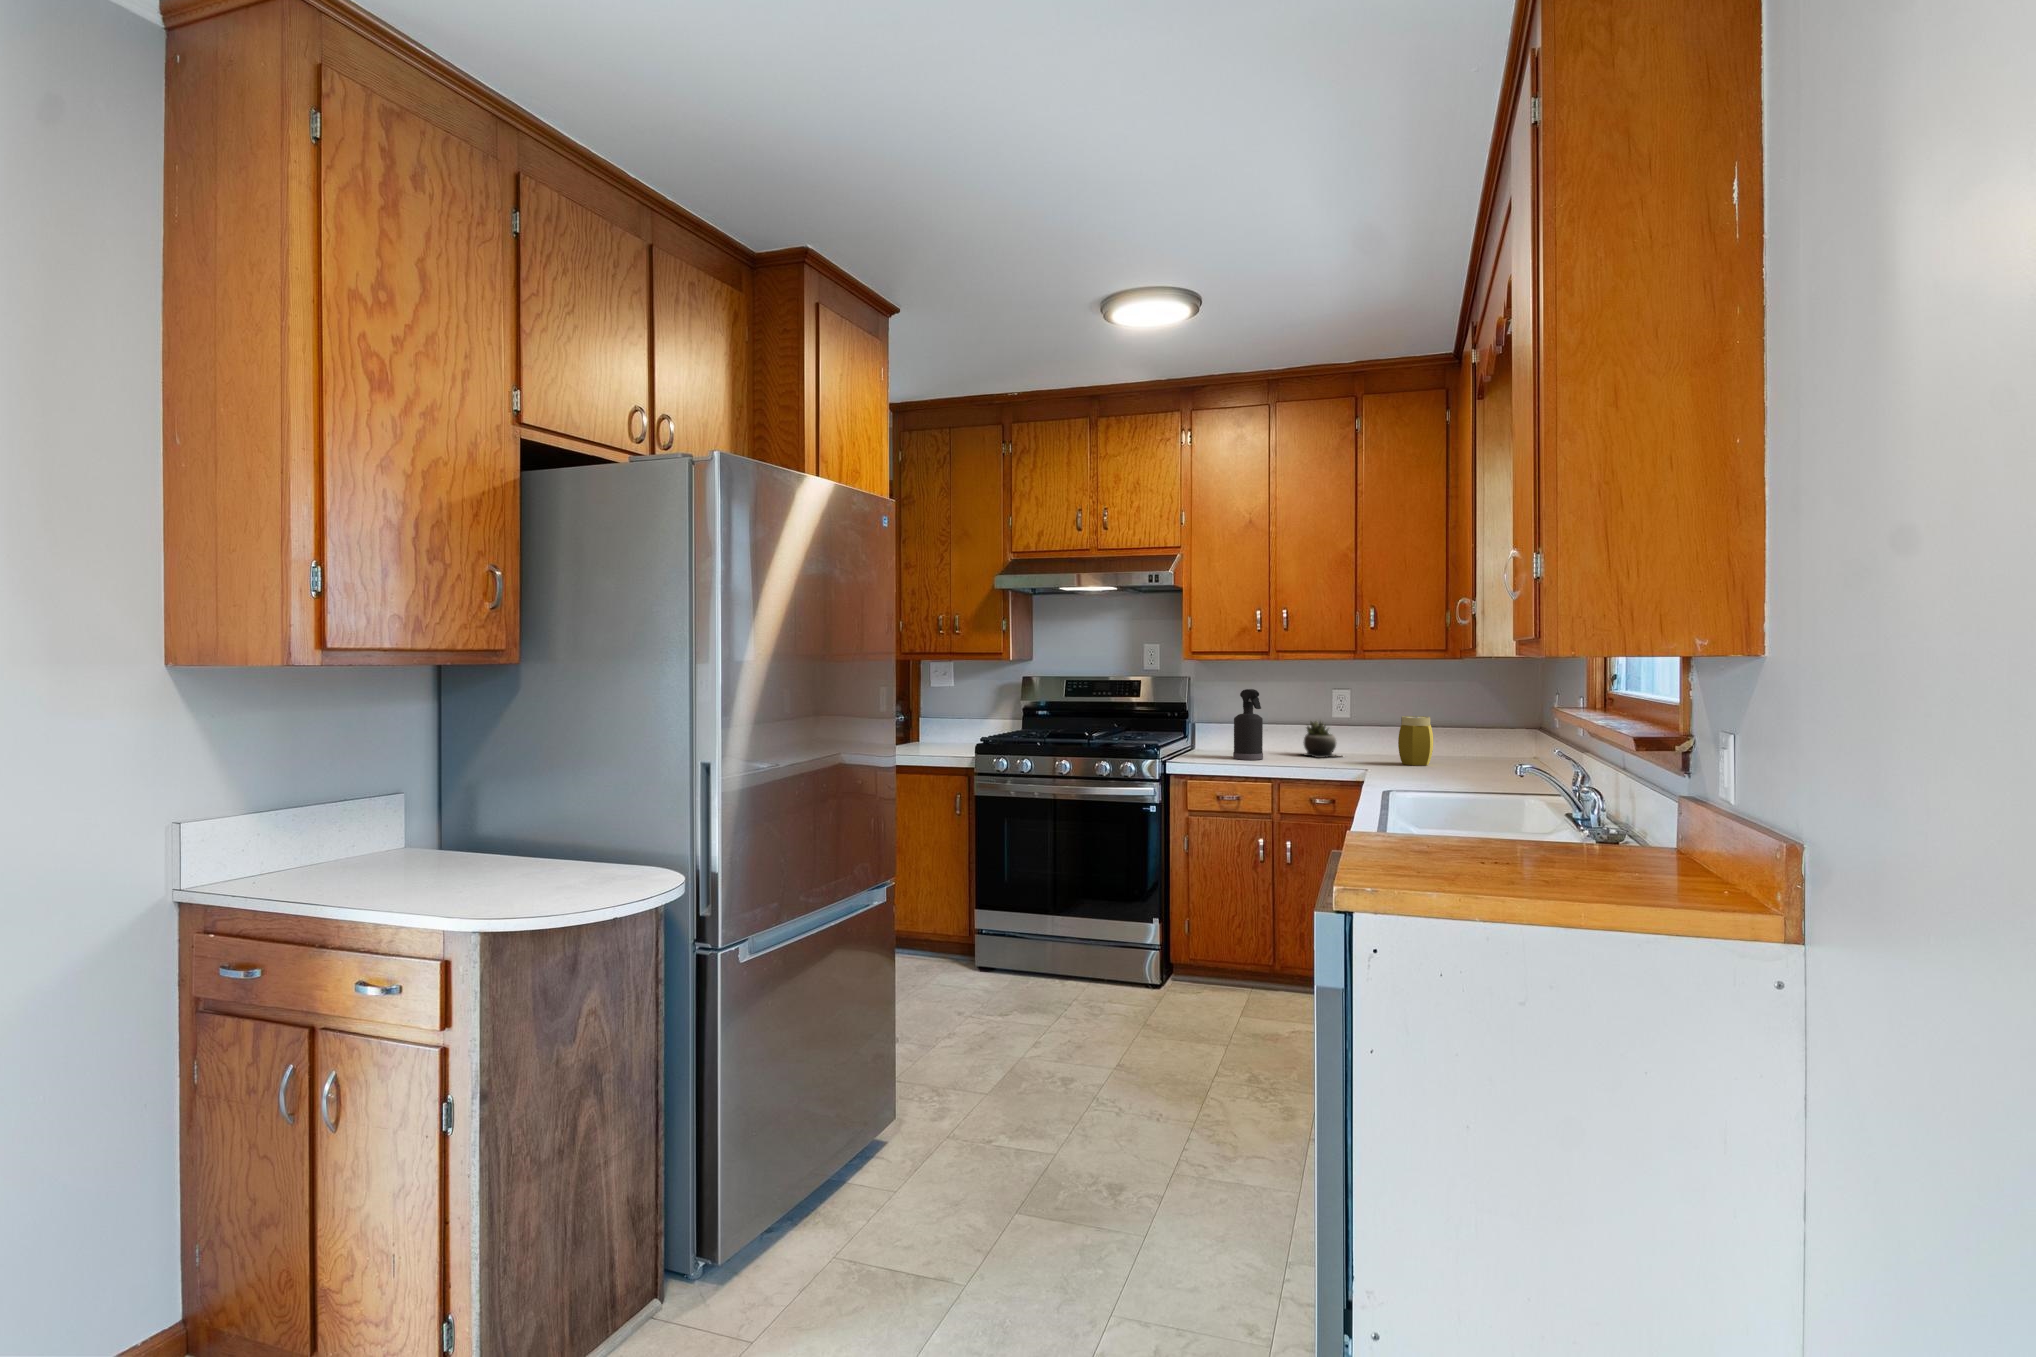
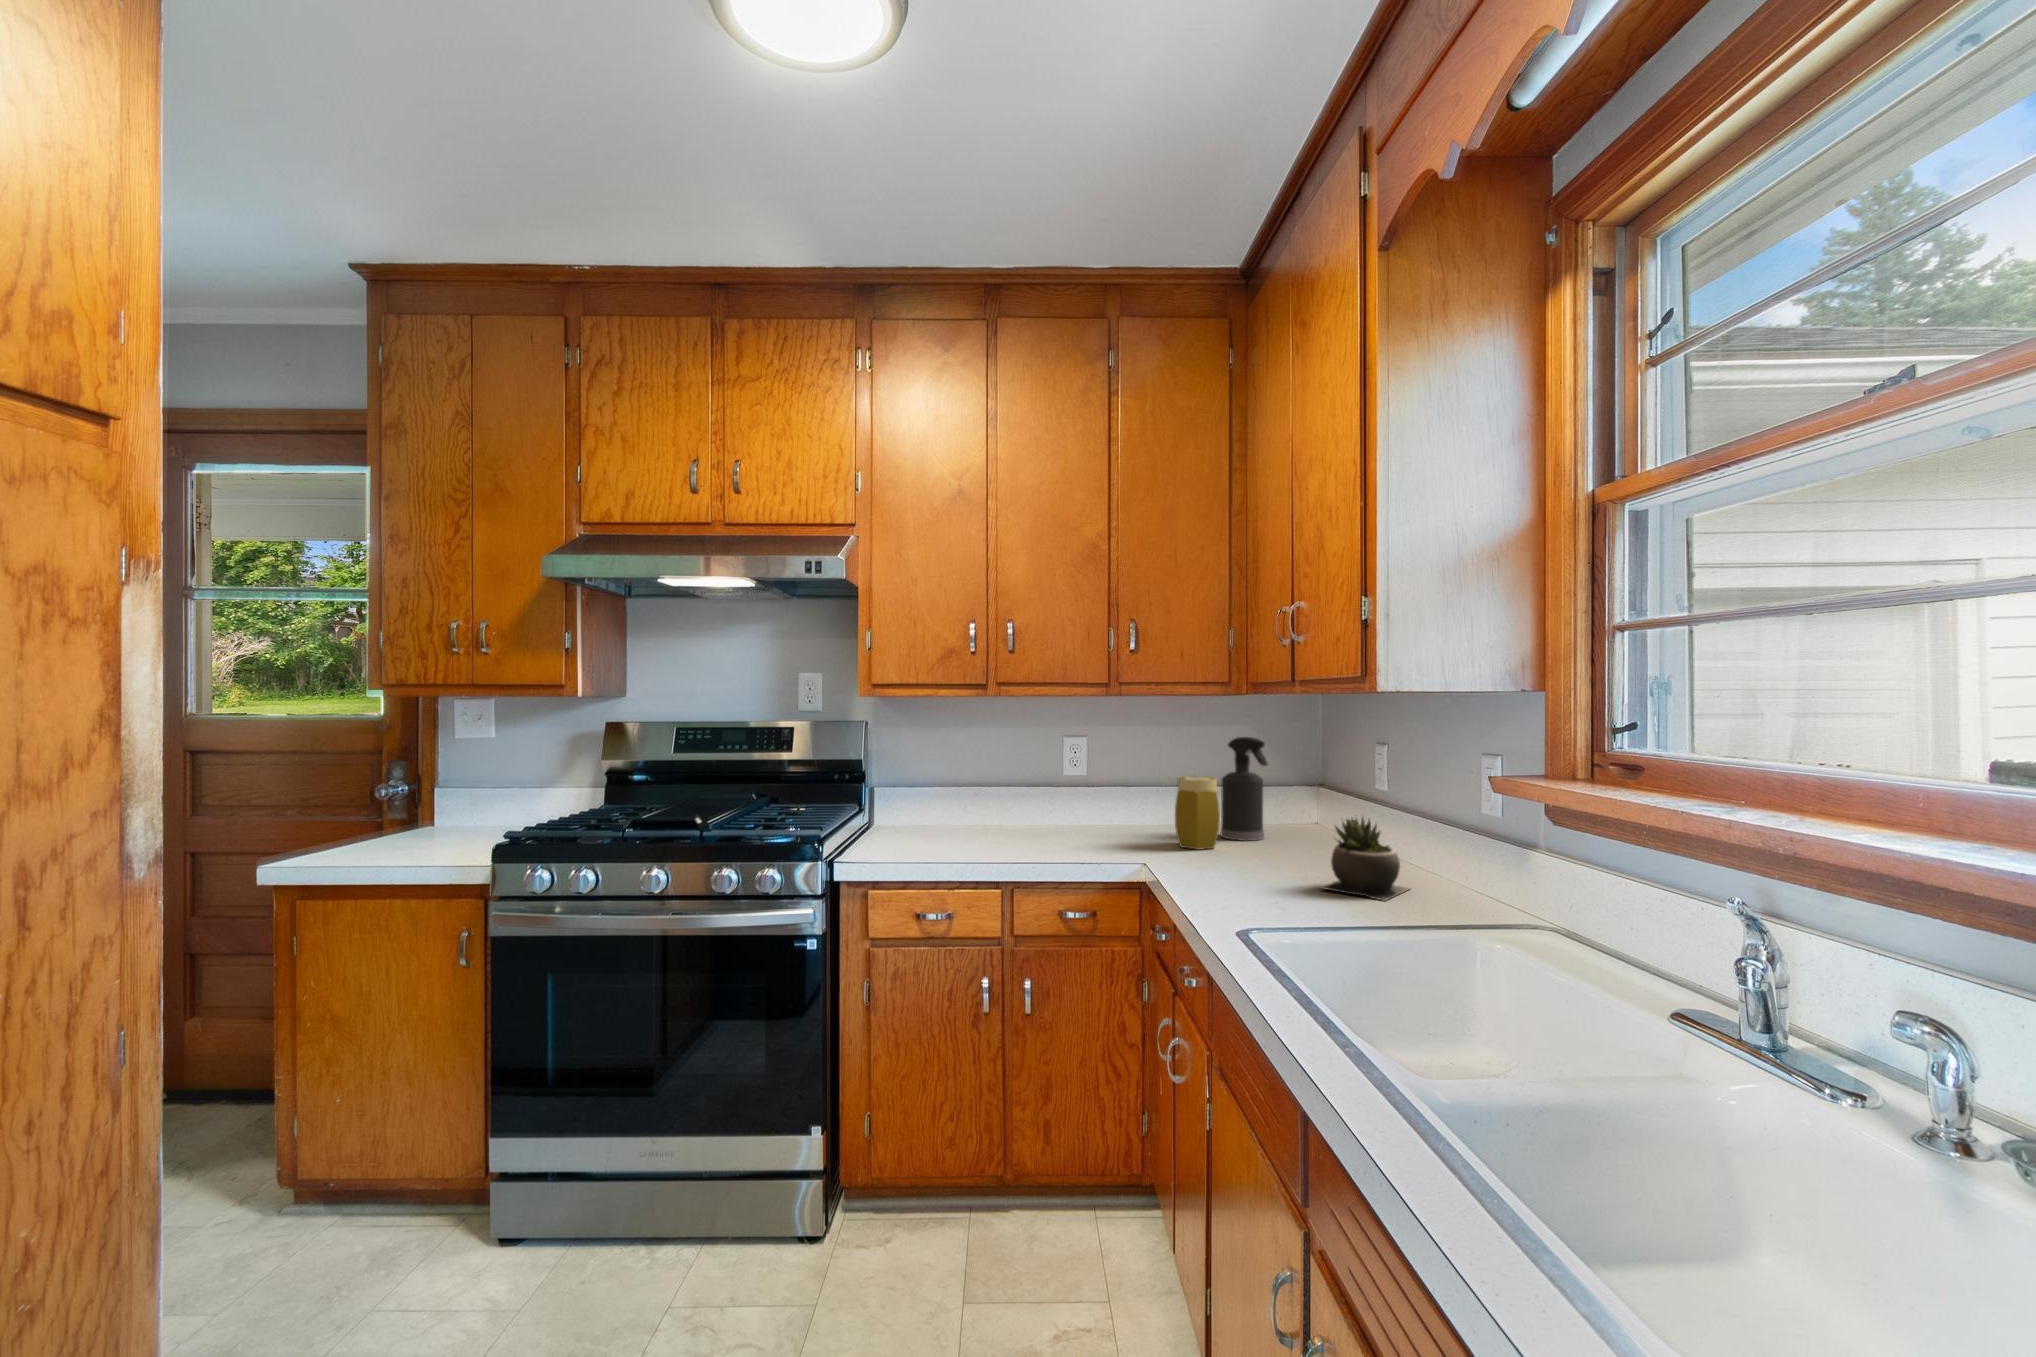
spray bottle: present [1233,689,1263,760] -> present [1220,737,1268,841]
succulent plant: present [1303,721,1342,758] -> present [1321,818,1409,901]

